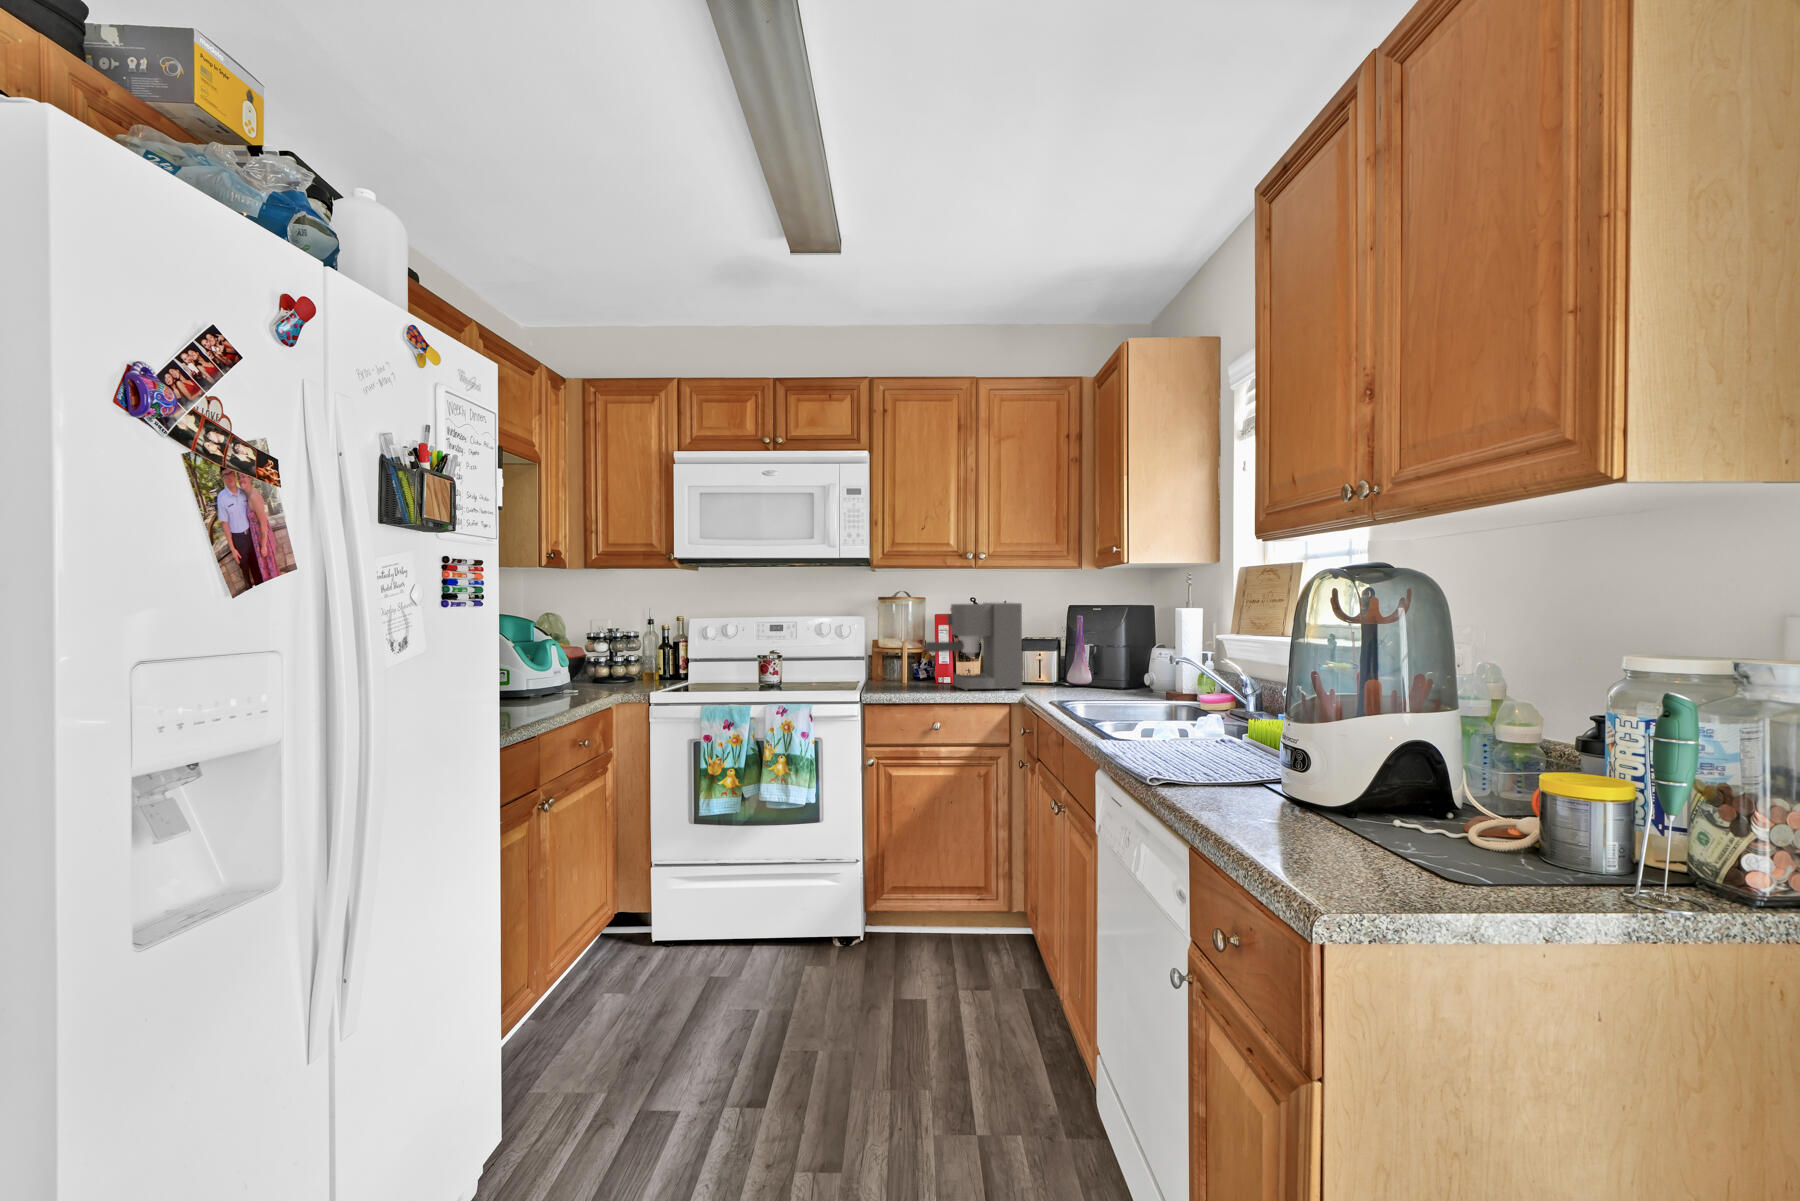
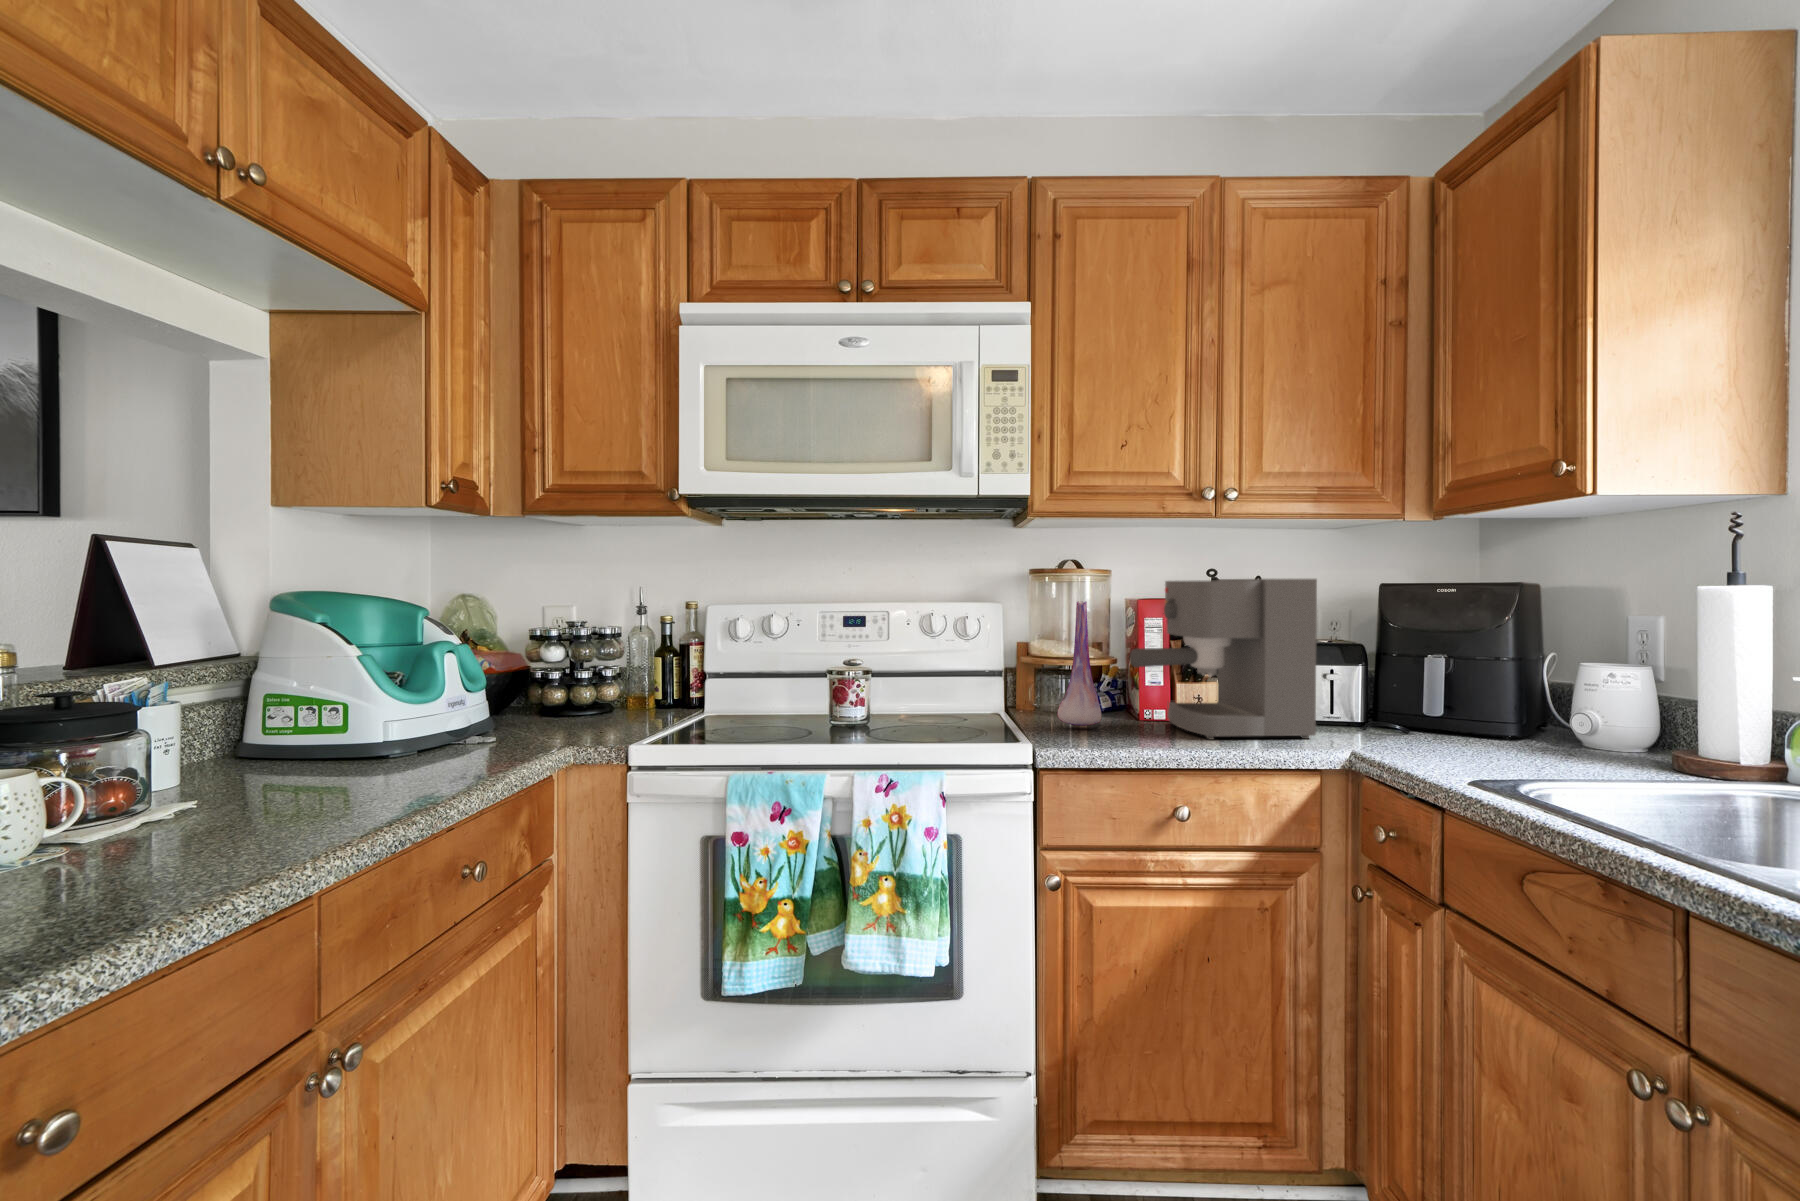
vase: present [1067,615,1092,685] -> present [1057,602,1101,726]

